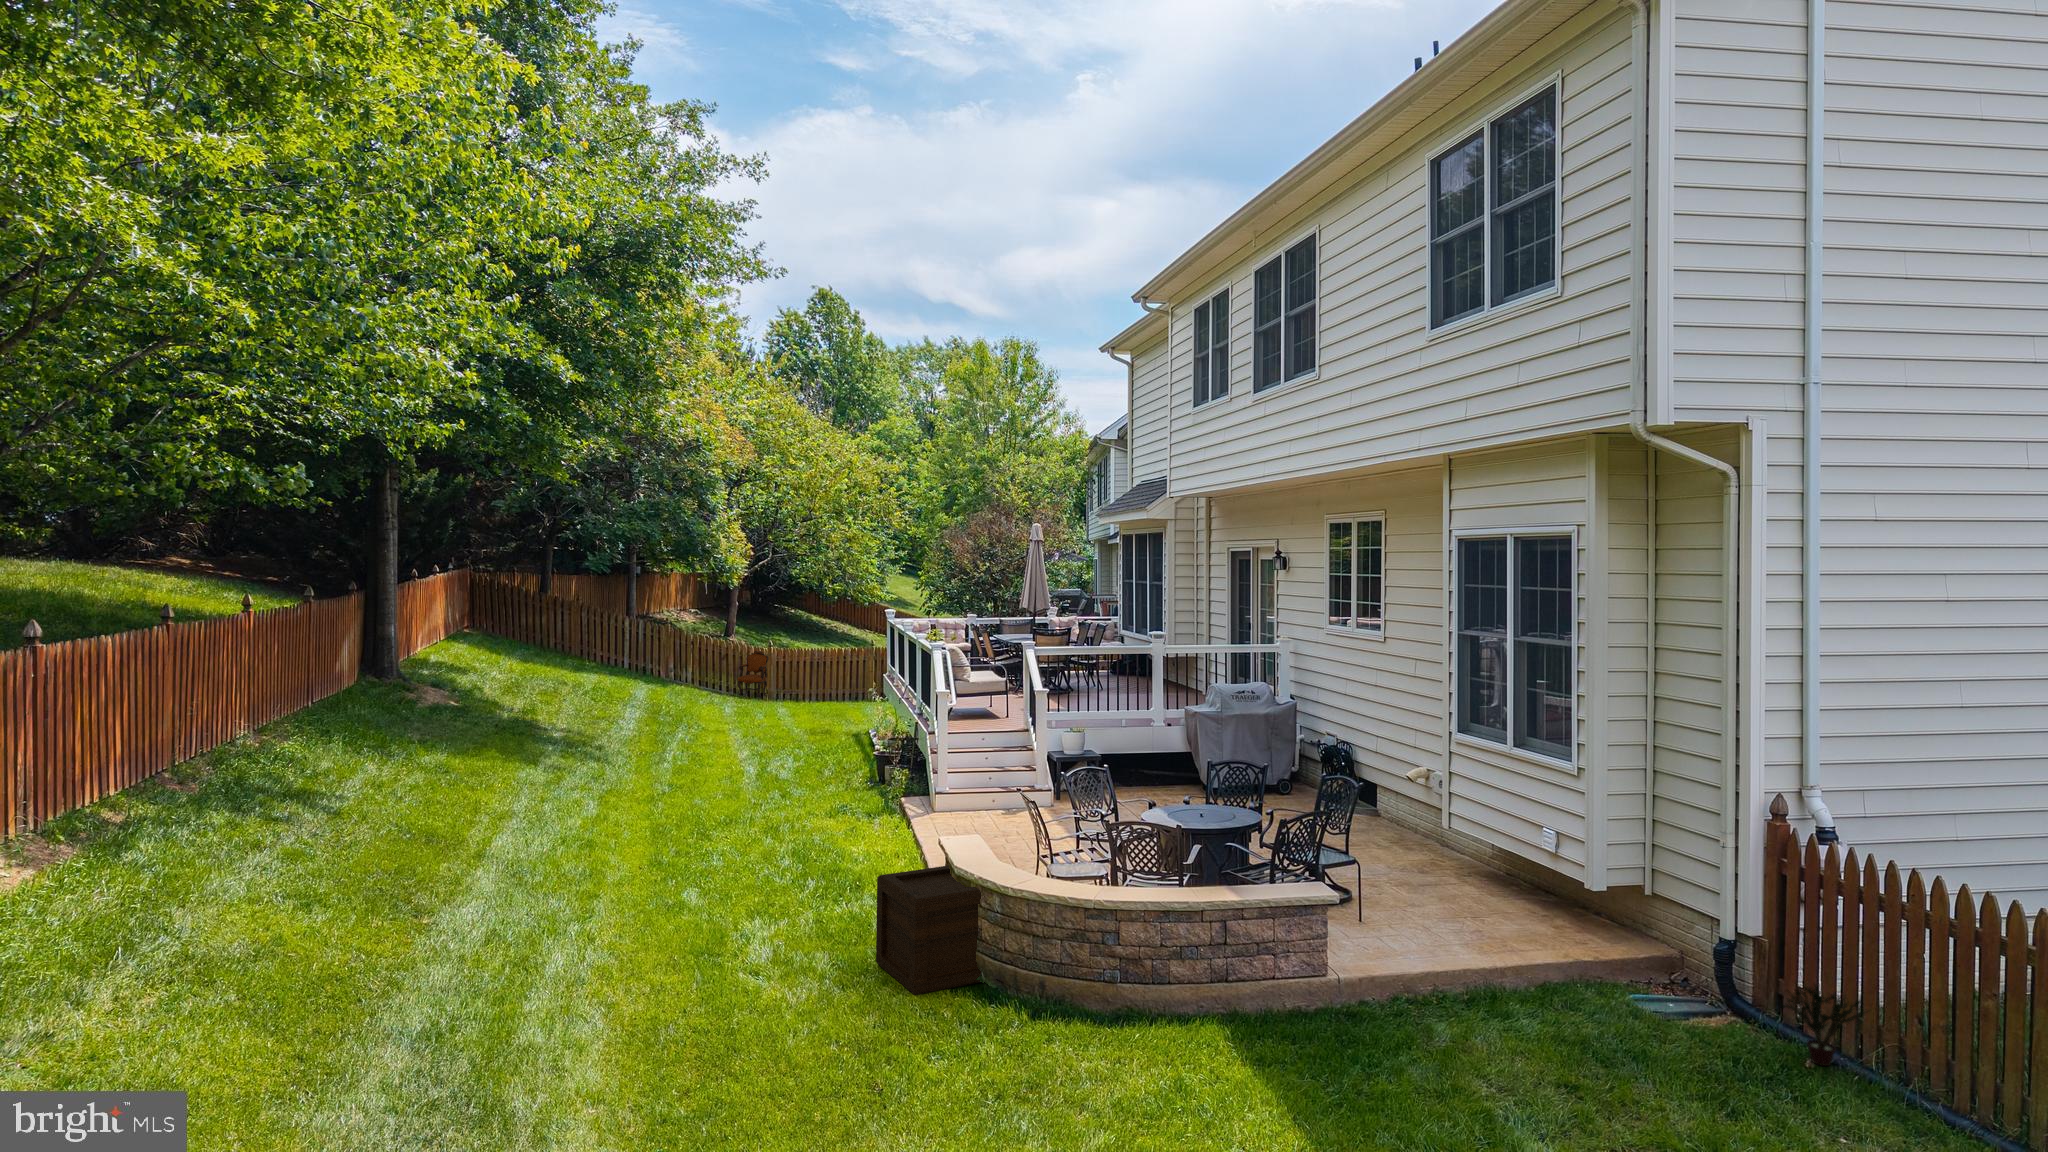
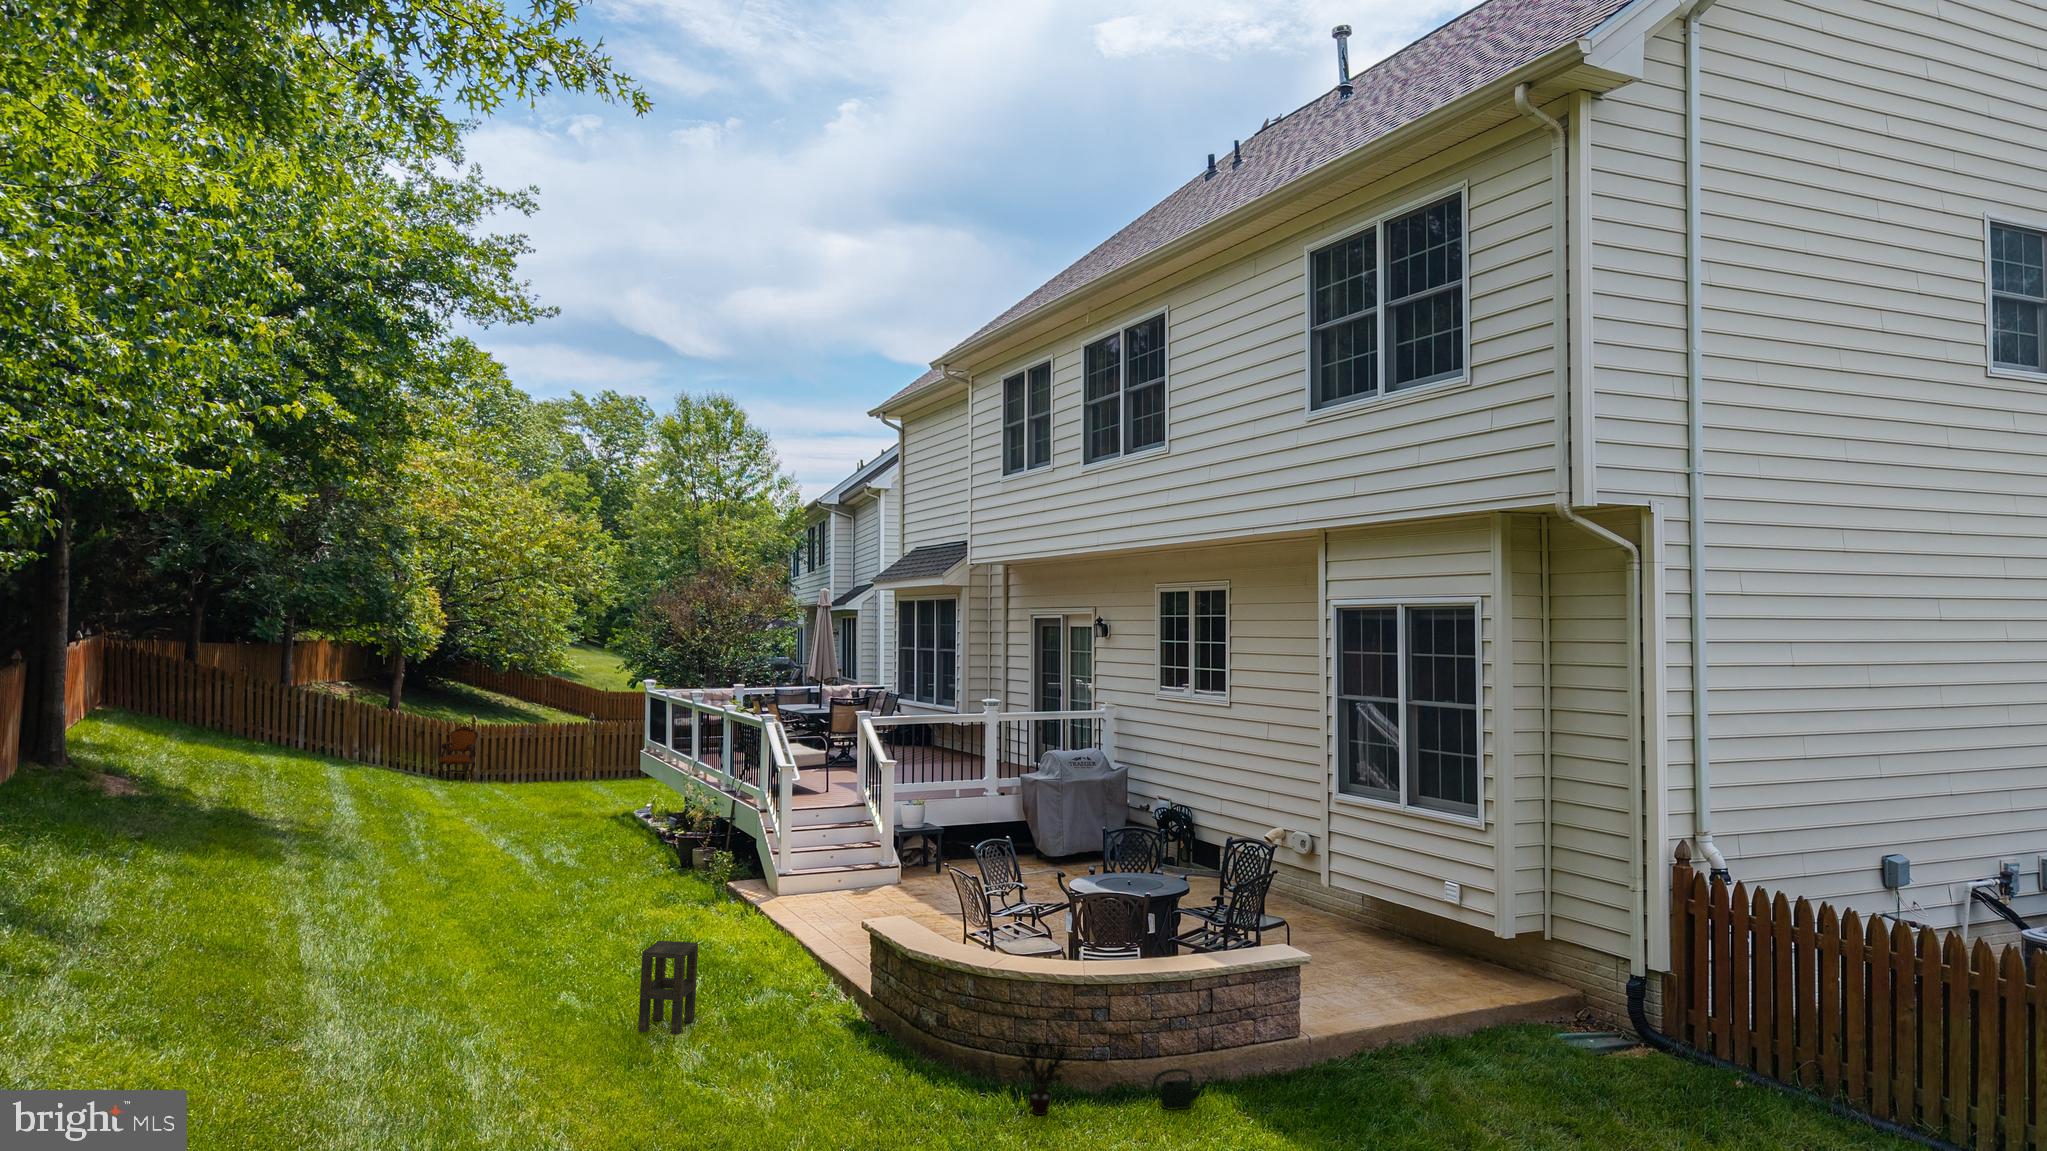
side table: none [758,836,808,915] -> present [638,941,698,1034]
wooden crate: present [876,865,981,995] -> none [823,958,974,1115]
watering can: none [1154,982,1213,1020] -> present [1153,1068,1212,1110]
potted plant: present [1781,985,1864,1066] -> present [1015,1038,1071,1115]

